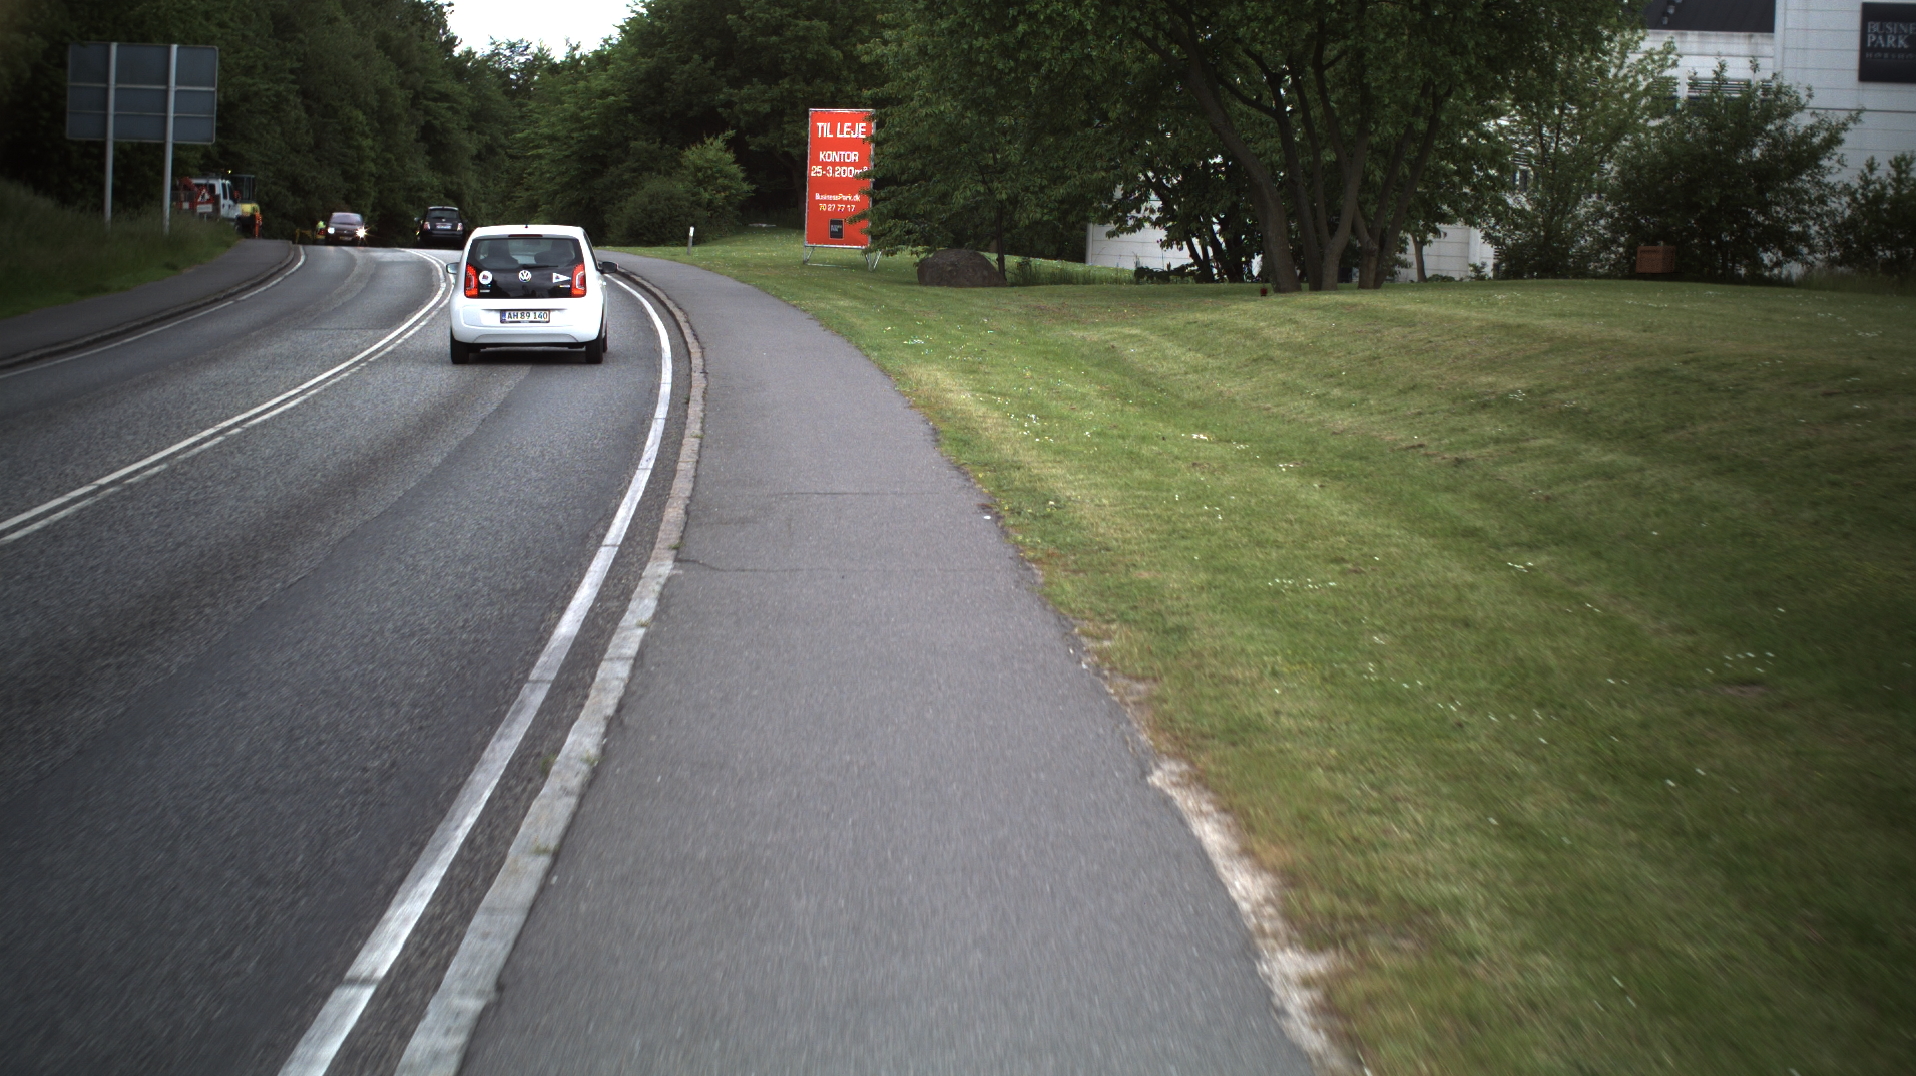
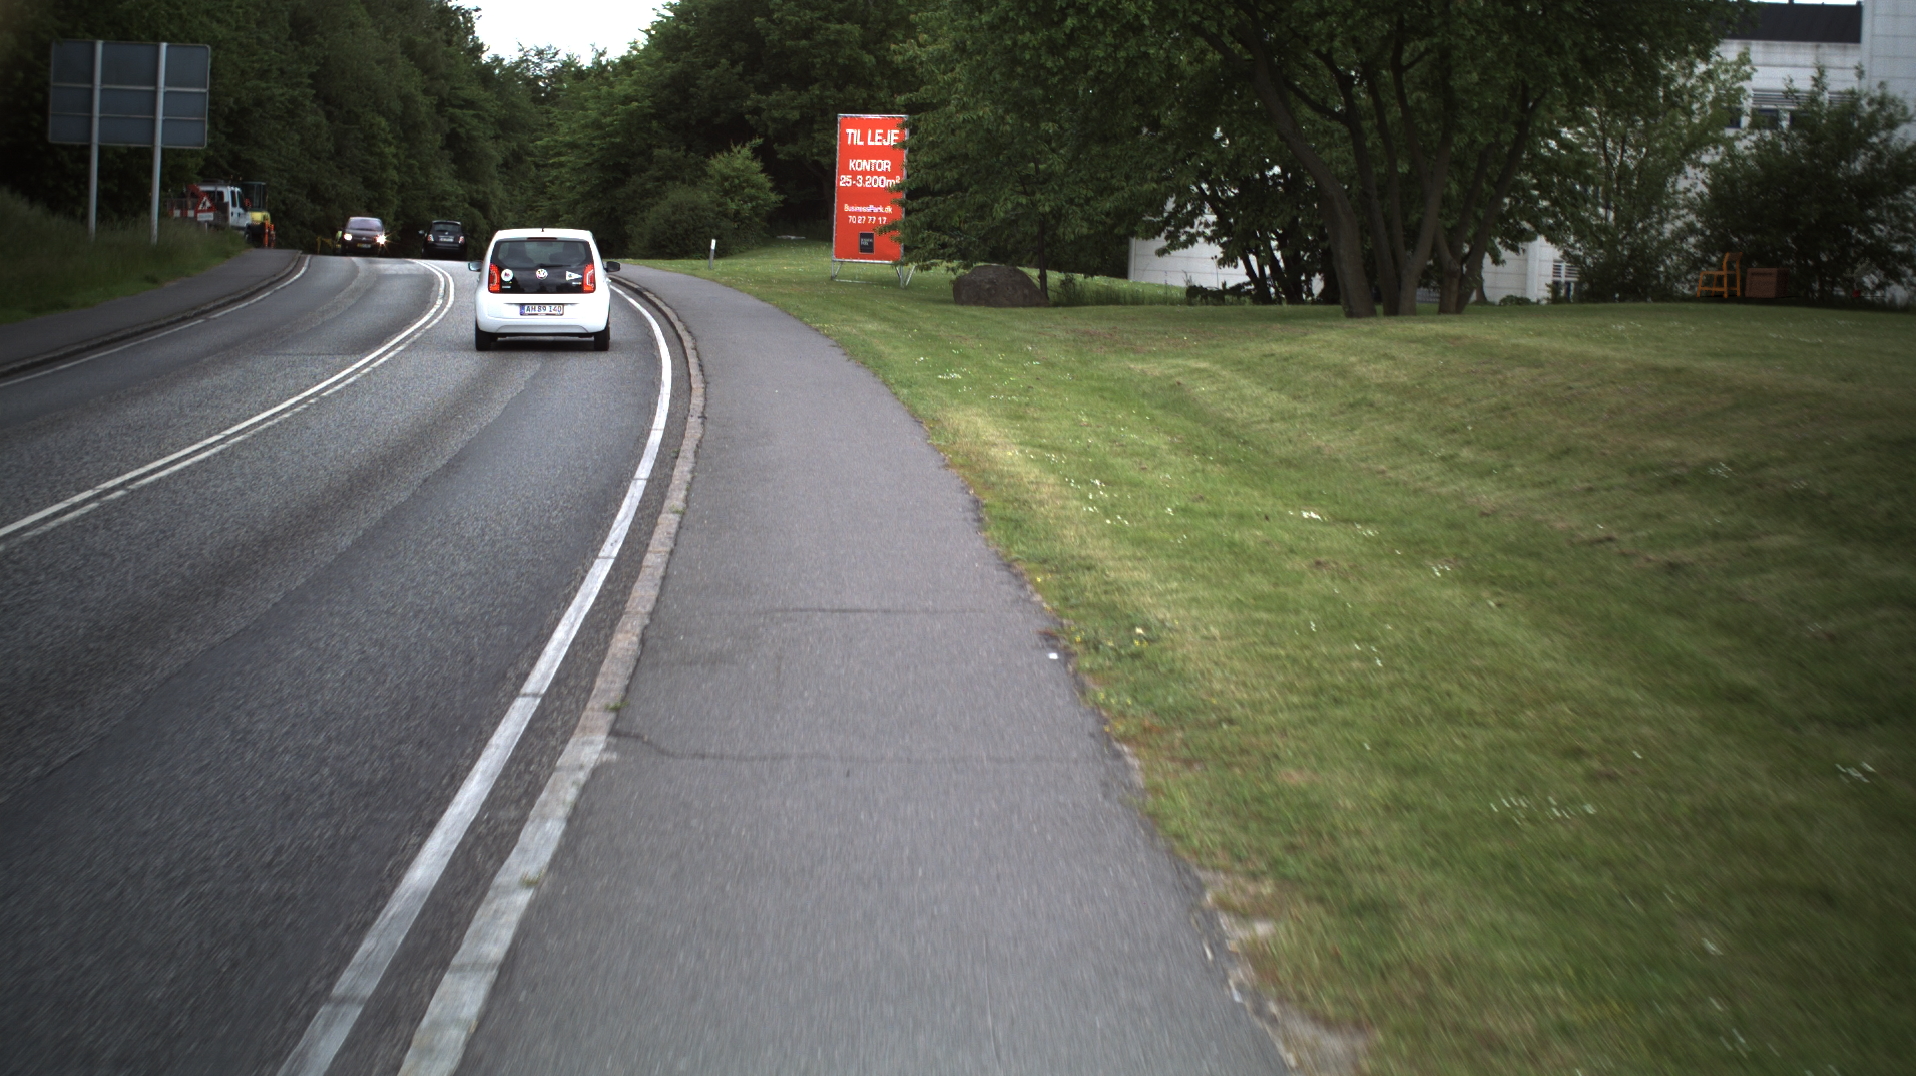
bench: none [1593,232,1634,273] -> present [1697,253,1742,297]
potted tree: present [1258,254,1279,296] -> present [1846,258,1876,297]

